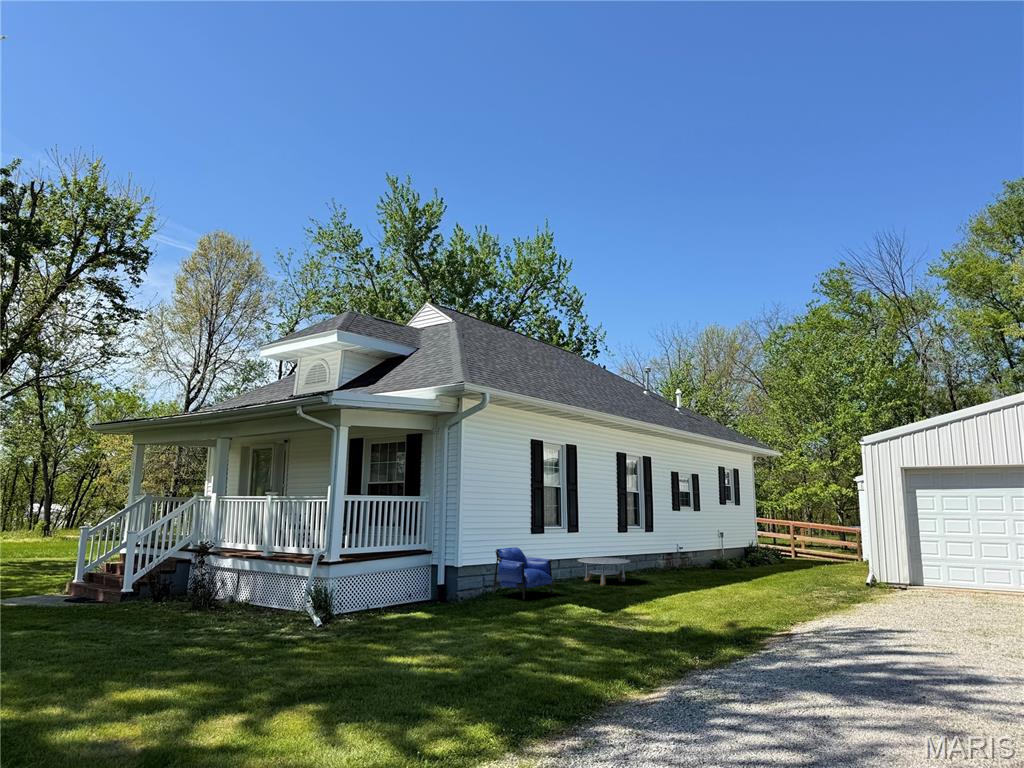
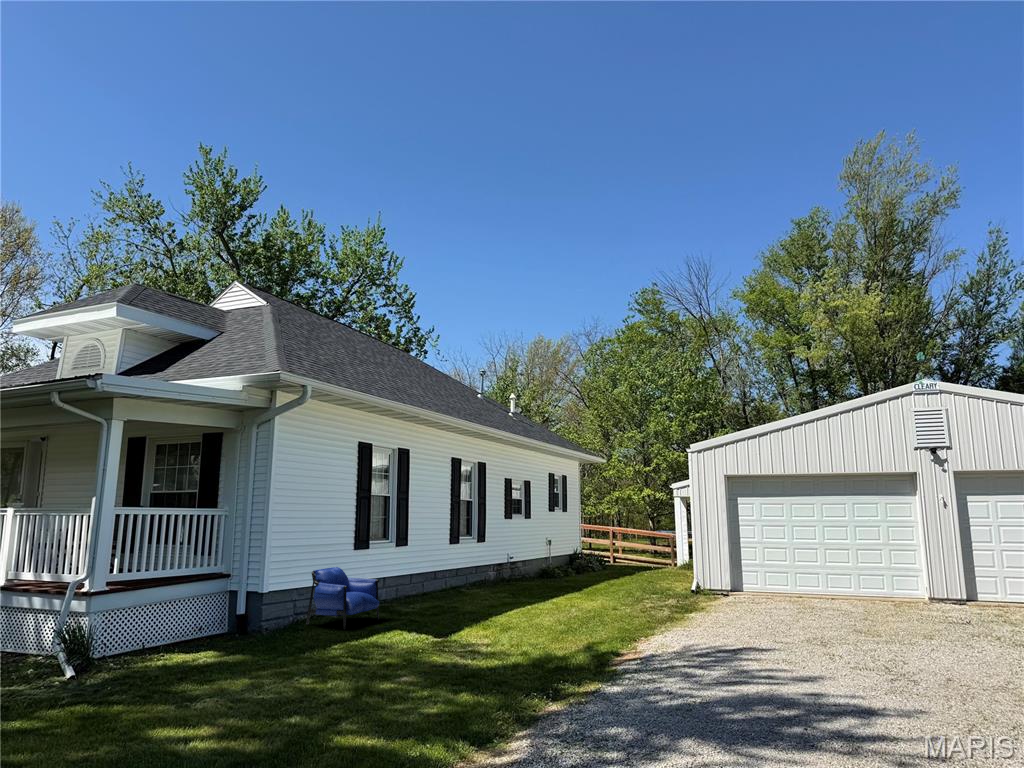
round table: present [578,558,630,586] -> none [406,573,465,606]

